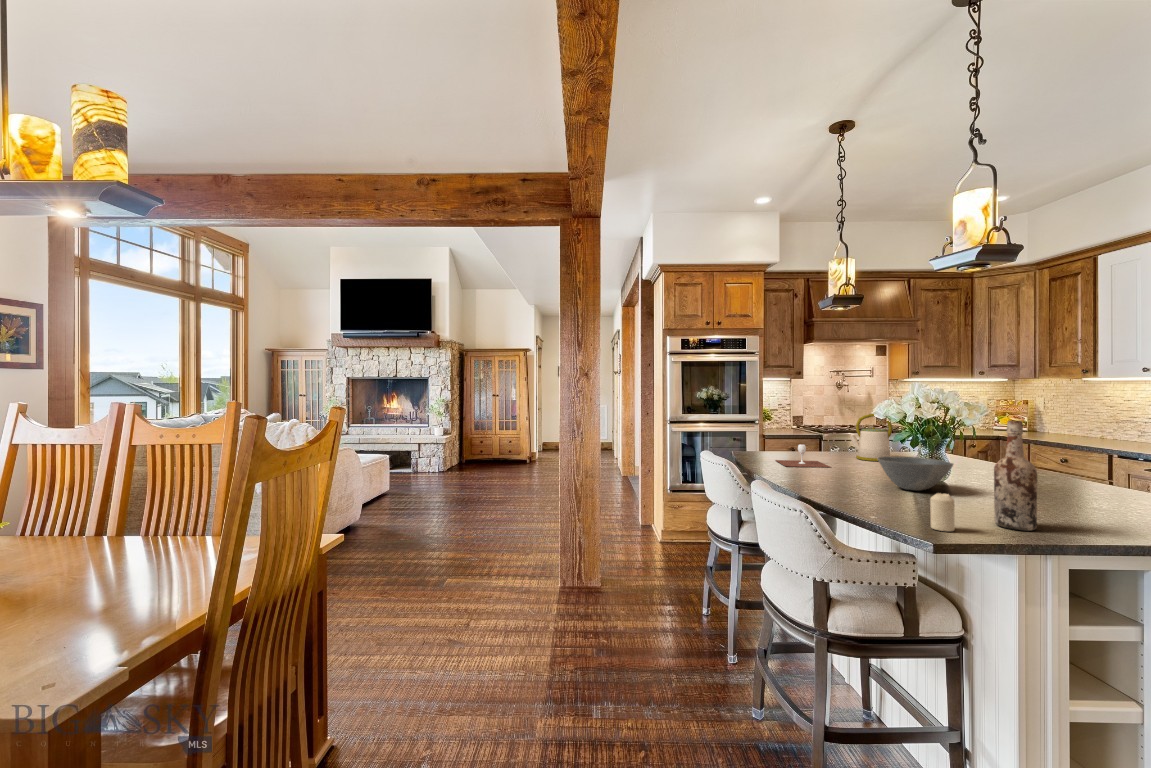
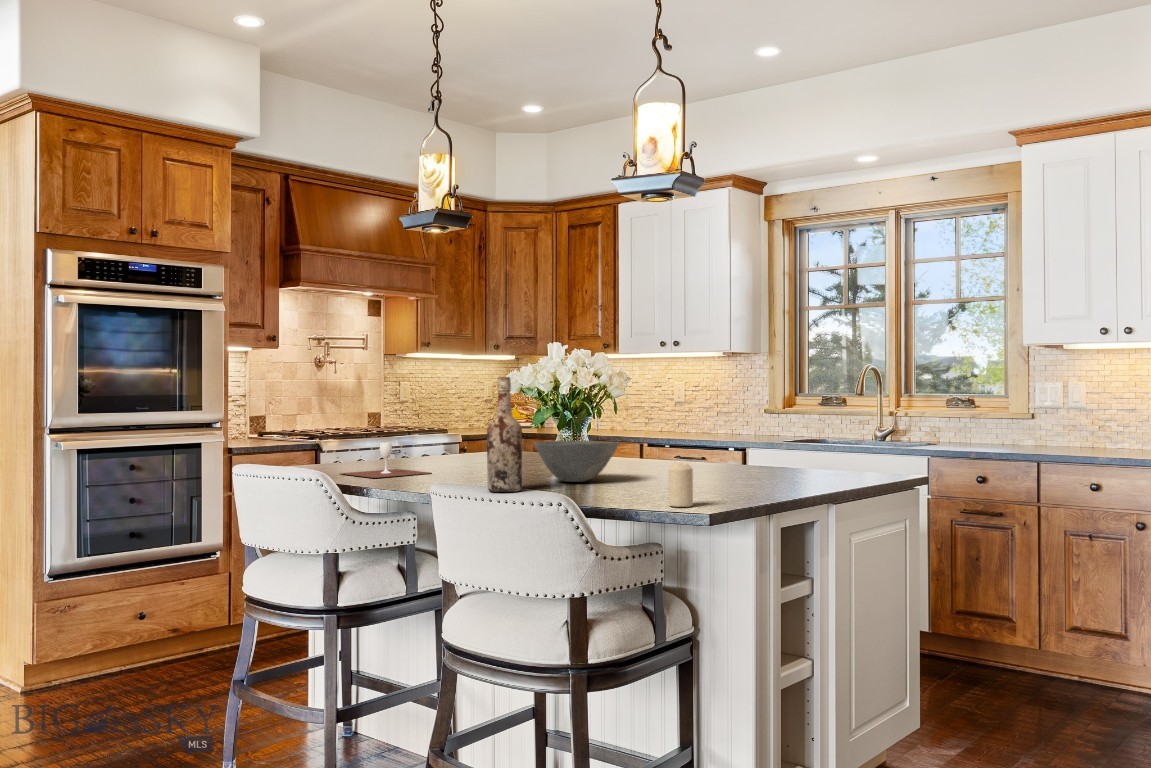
kettle: present [849,414,893,461] -> none [429,393,484,463]
wine bottle: present [994,420,1037,530] -> present [487,377,522,492]

